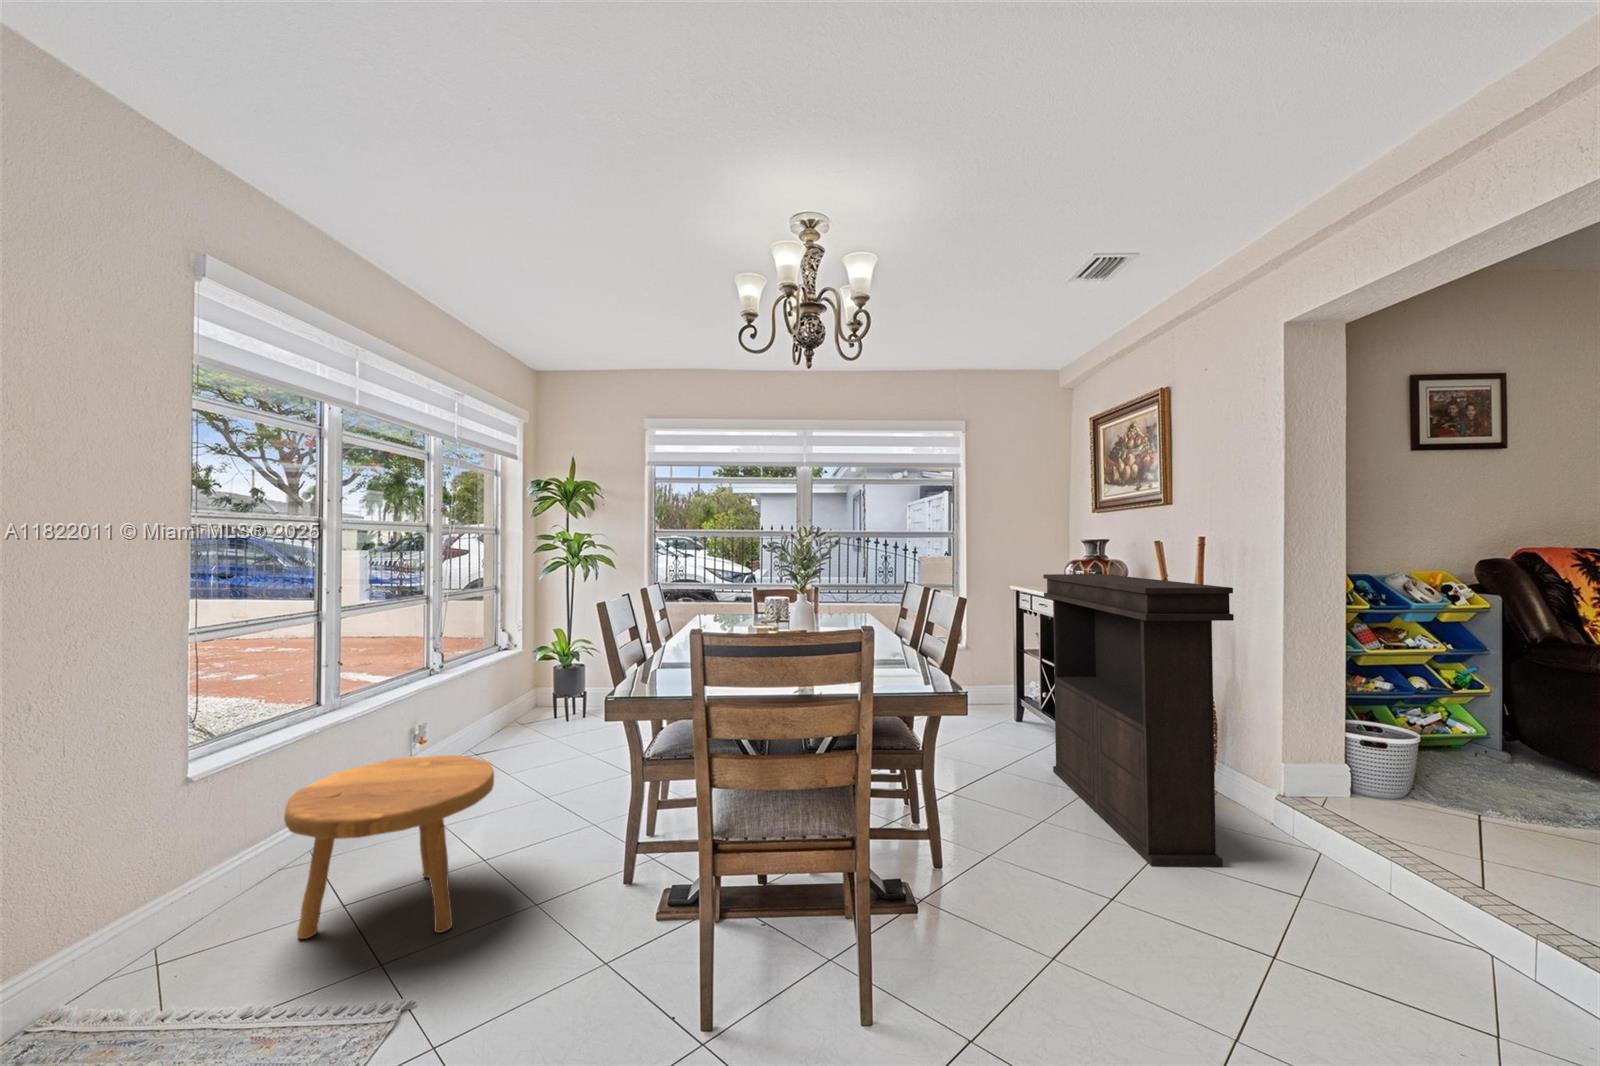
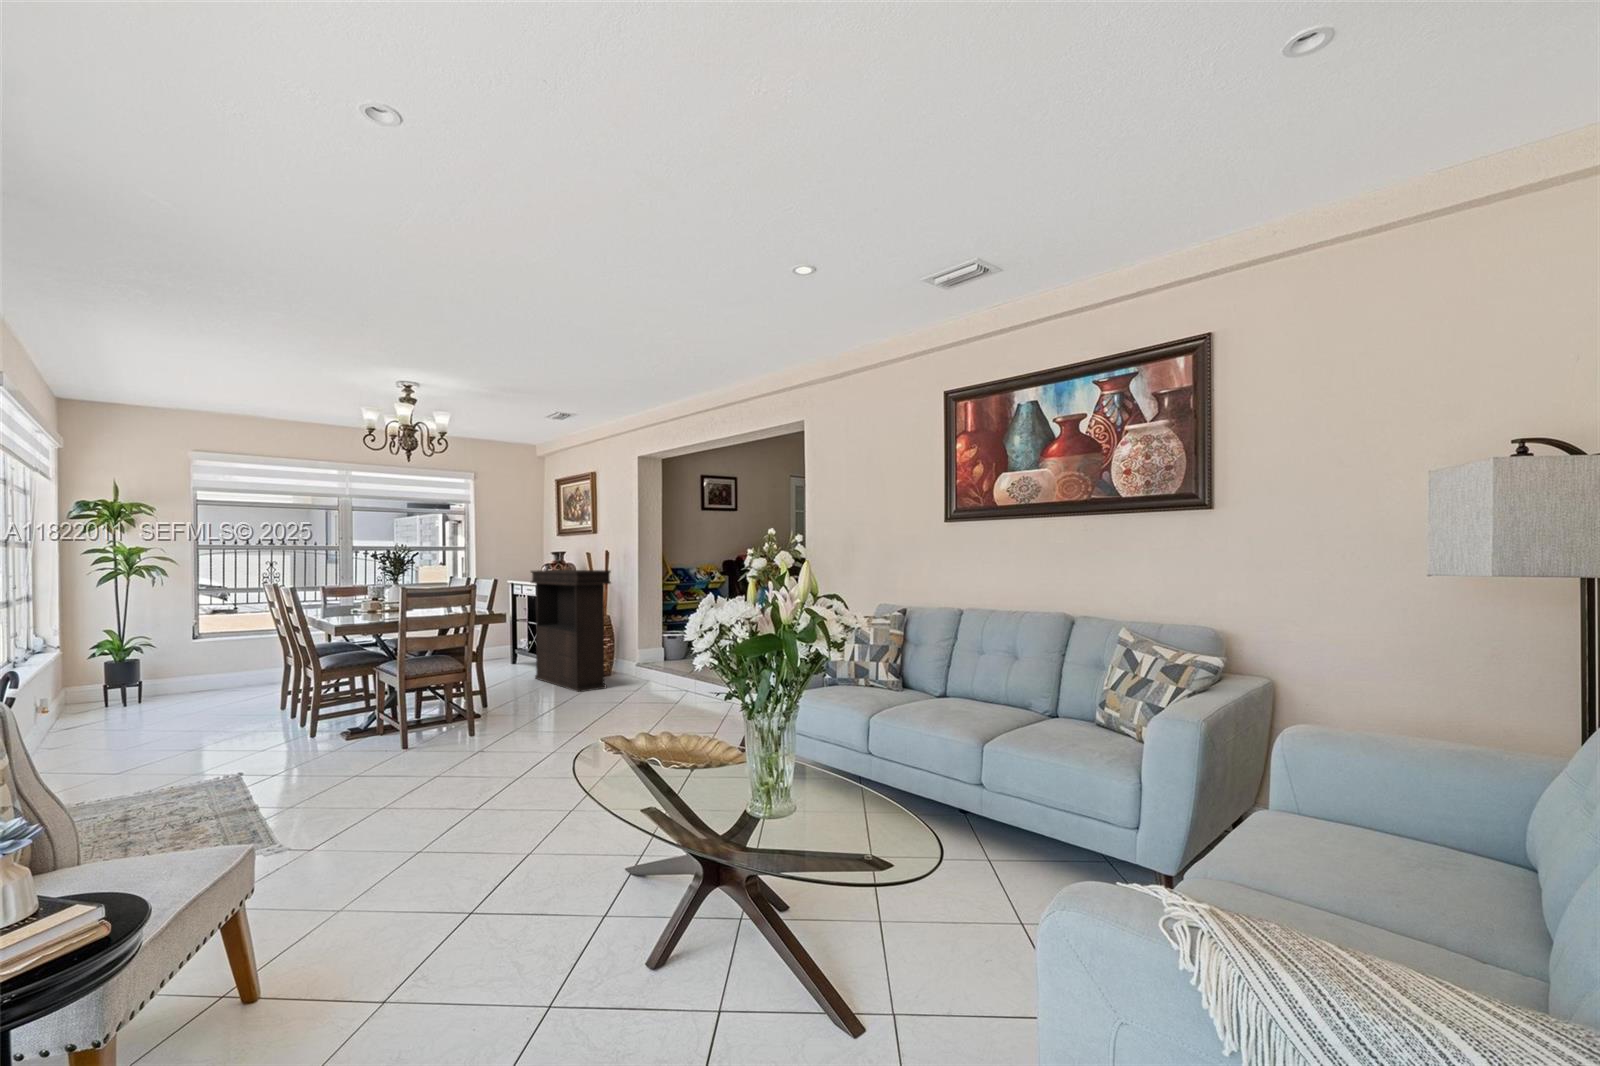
footstool: present [284,755,494,939] -> none [116,677,242,767]

